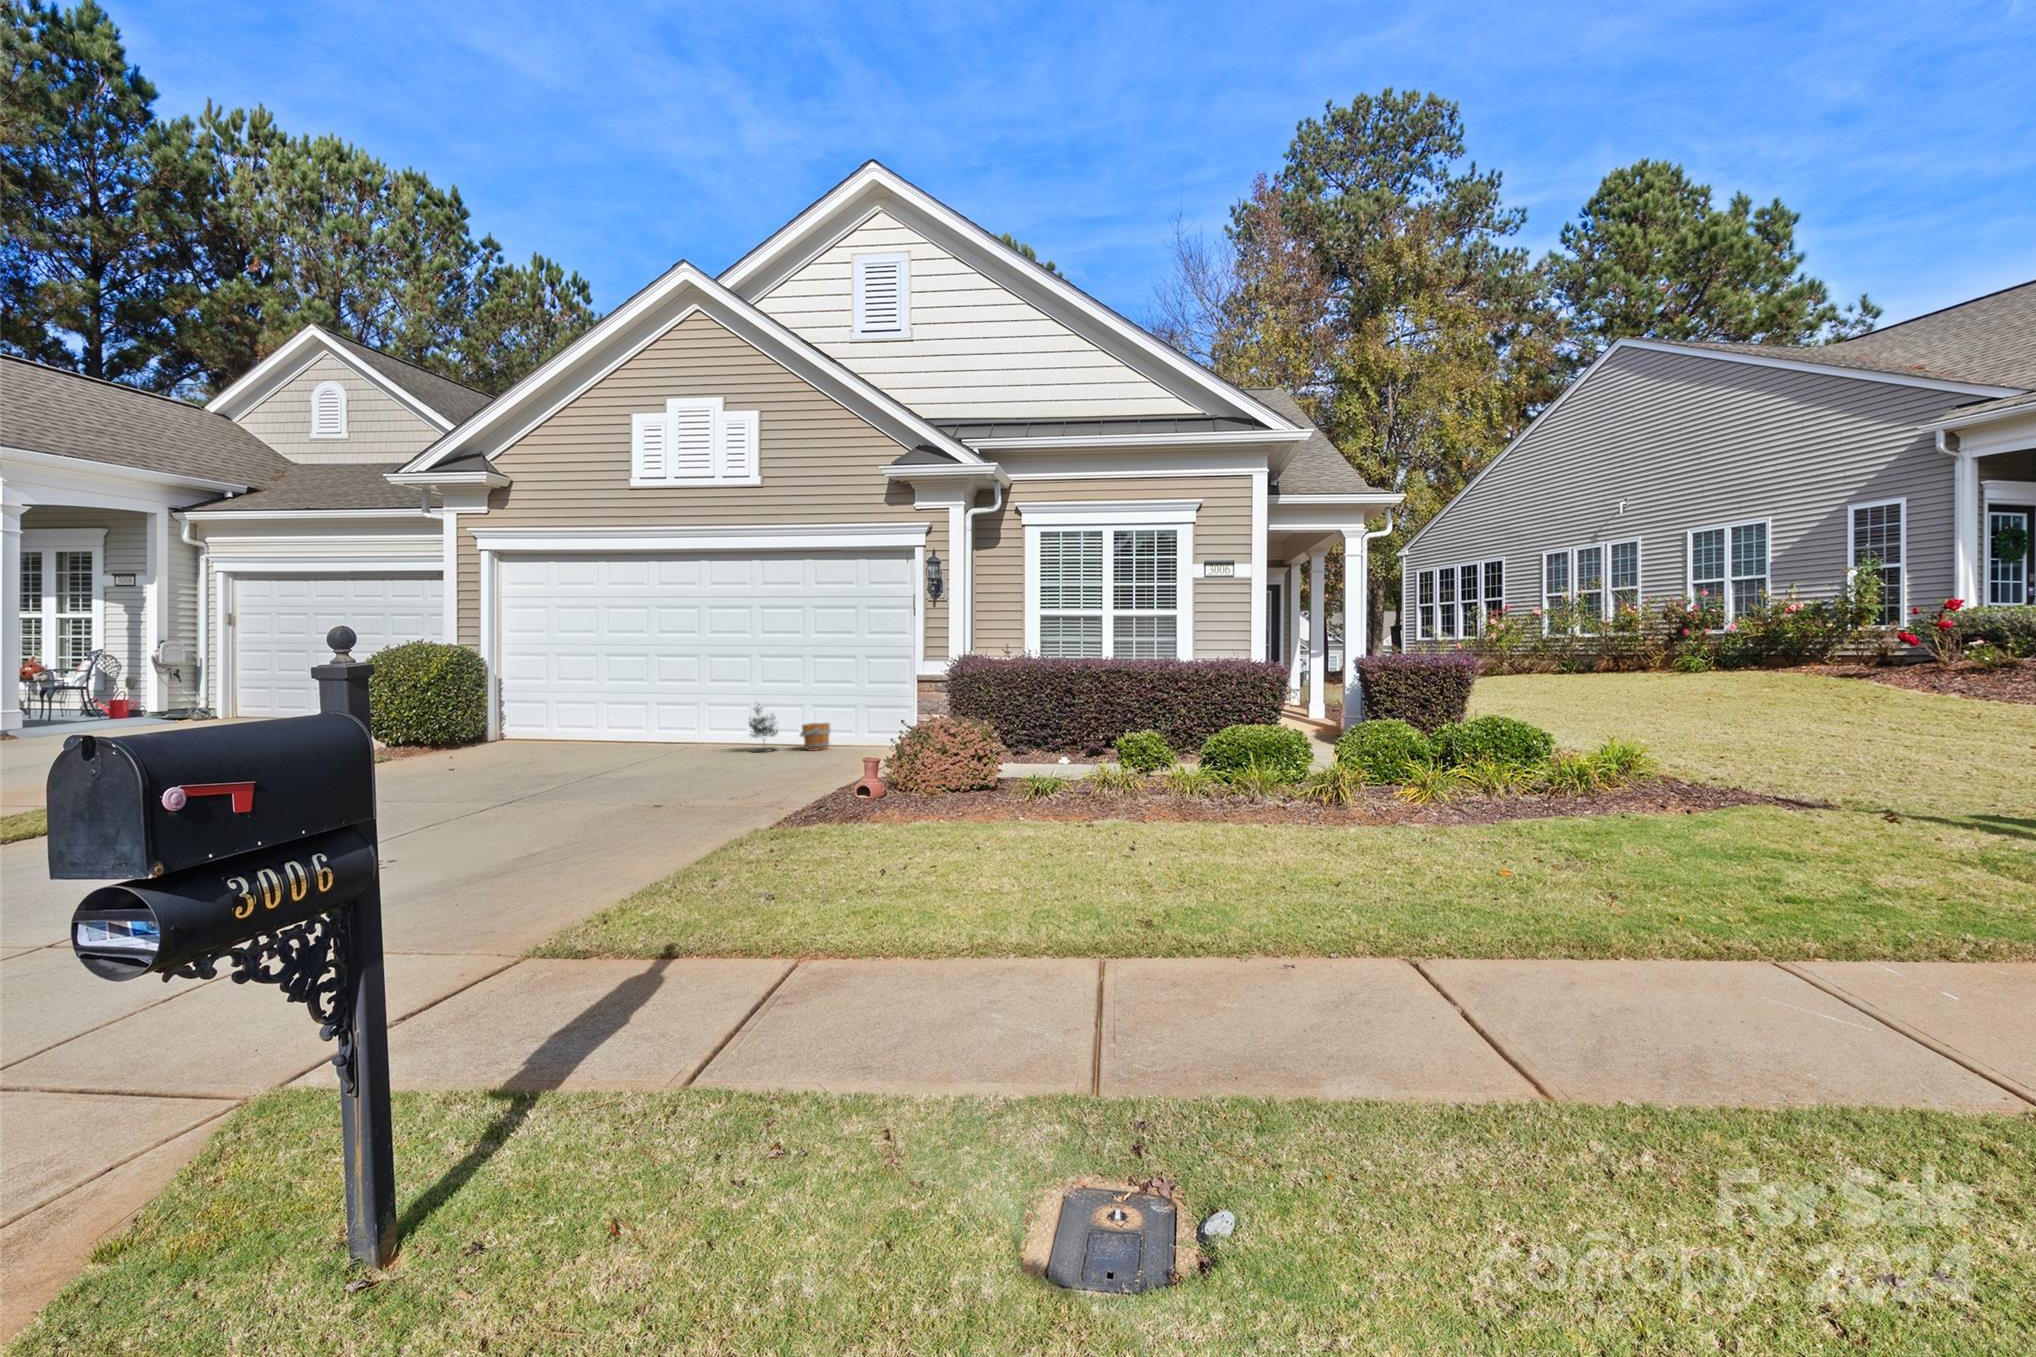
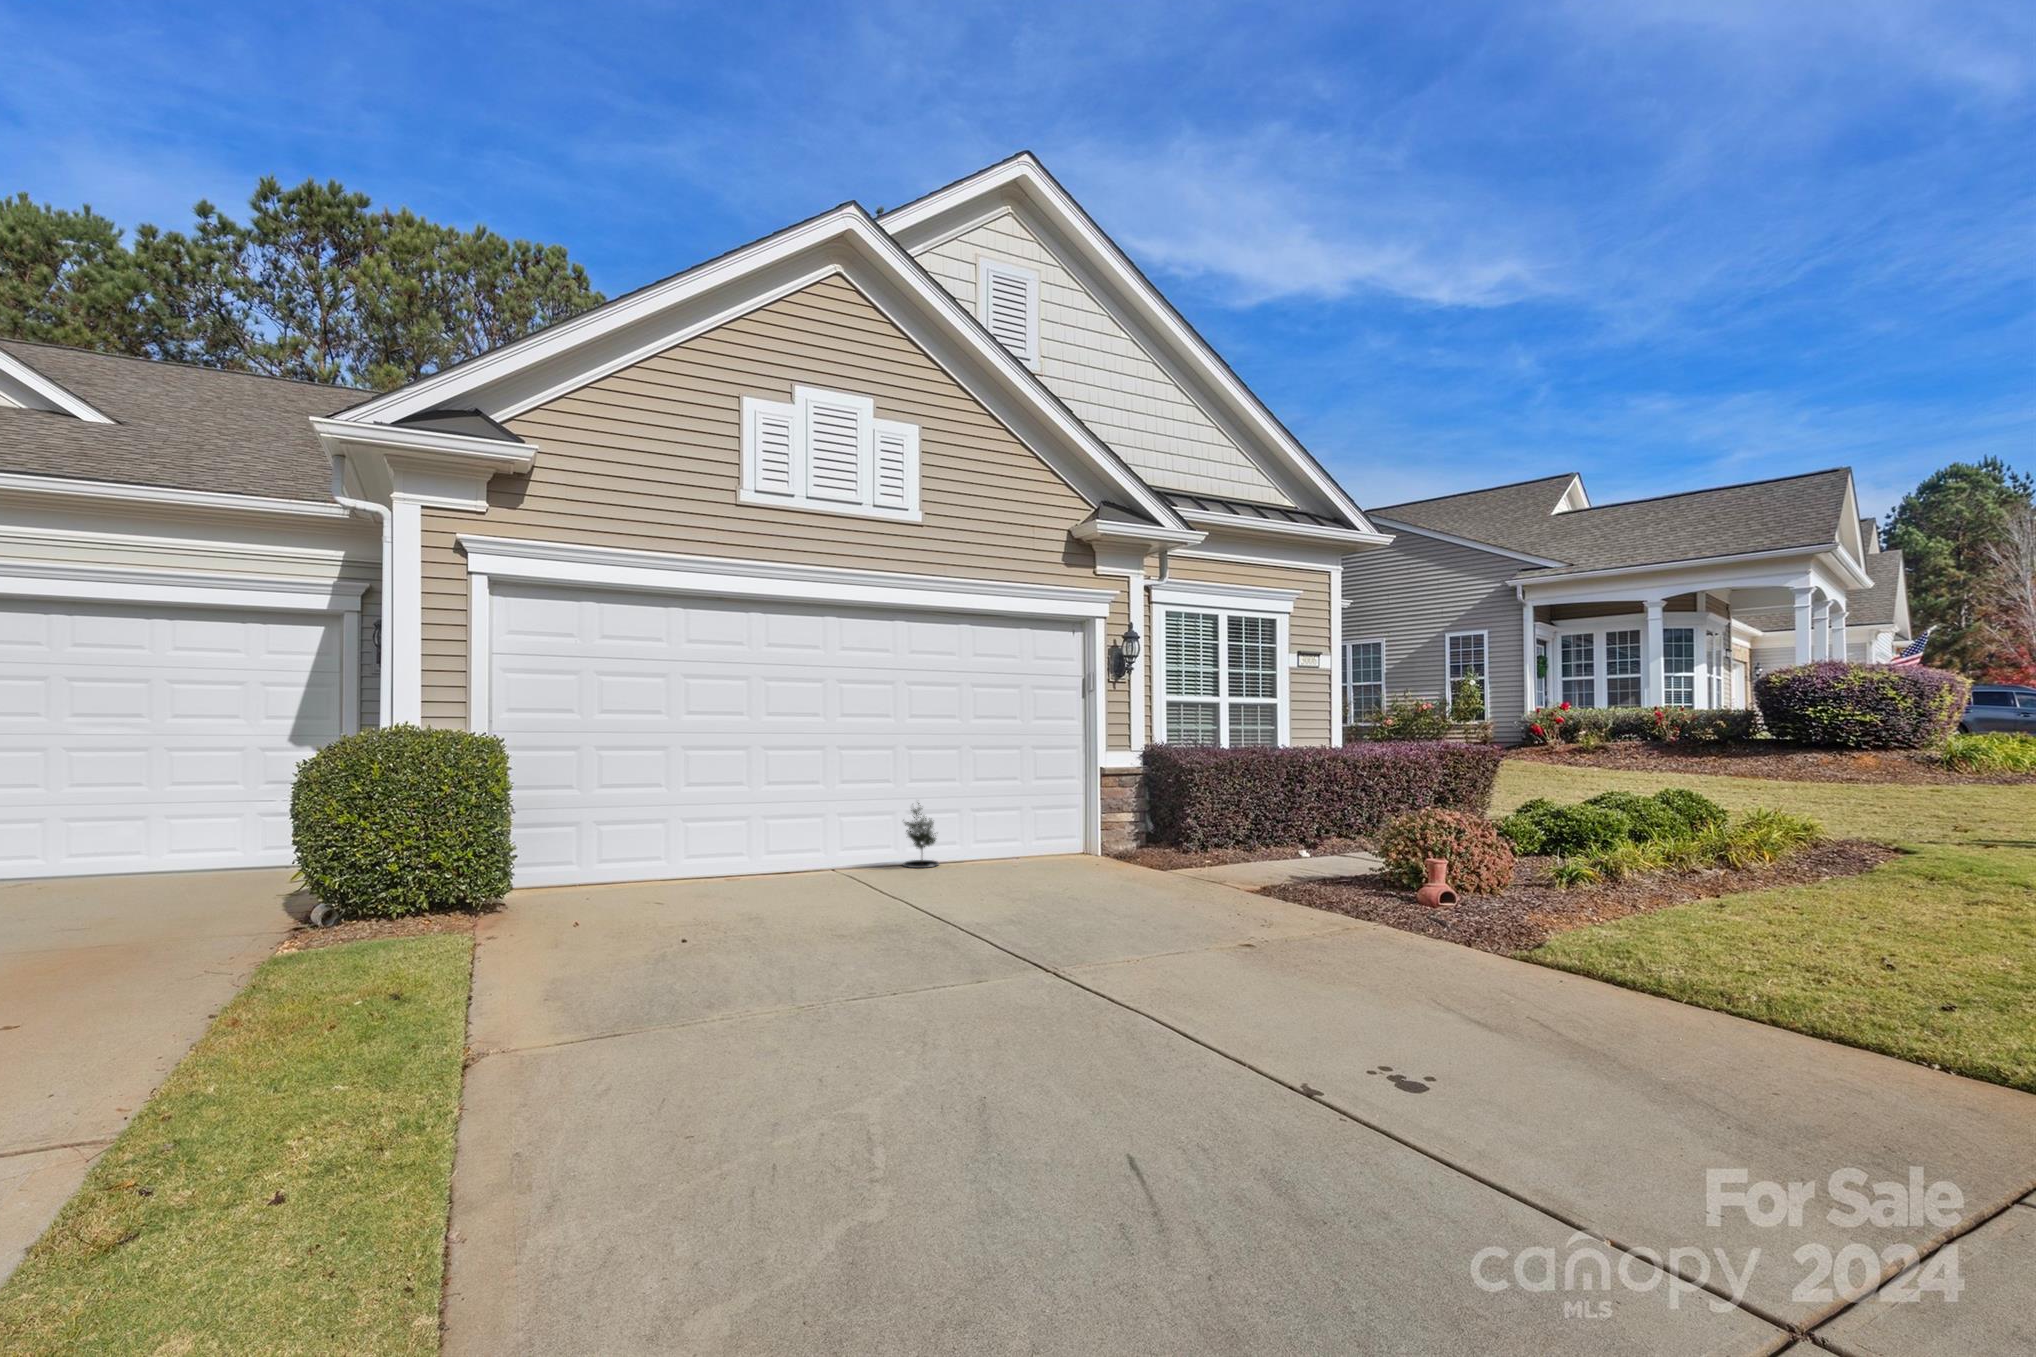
bucket: present [800,723,830,751] -> none [963,825,1003,861]

